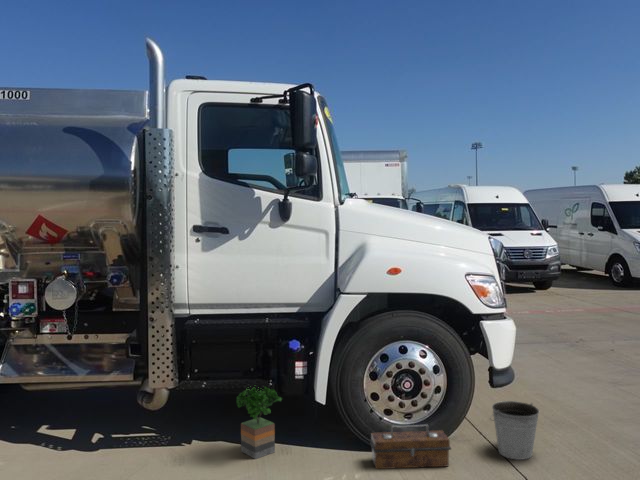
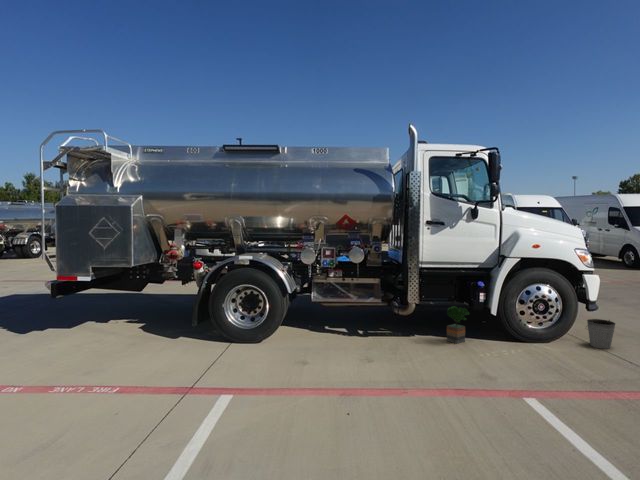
toolbox: present [370,424,451,469] -> none [520,328,568,350]

